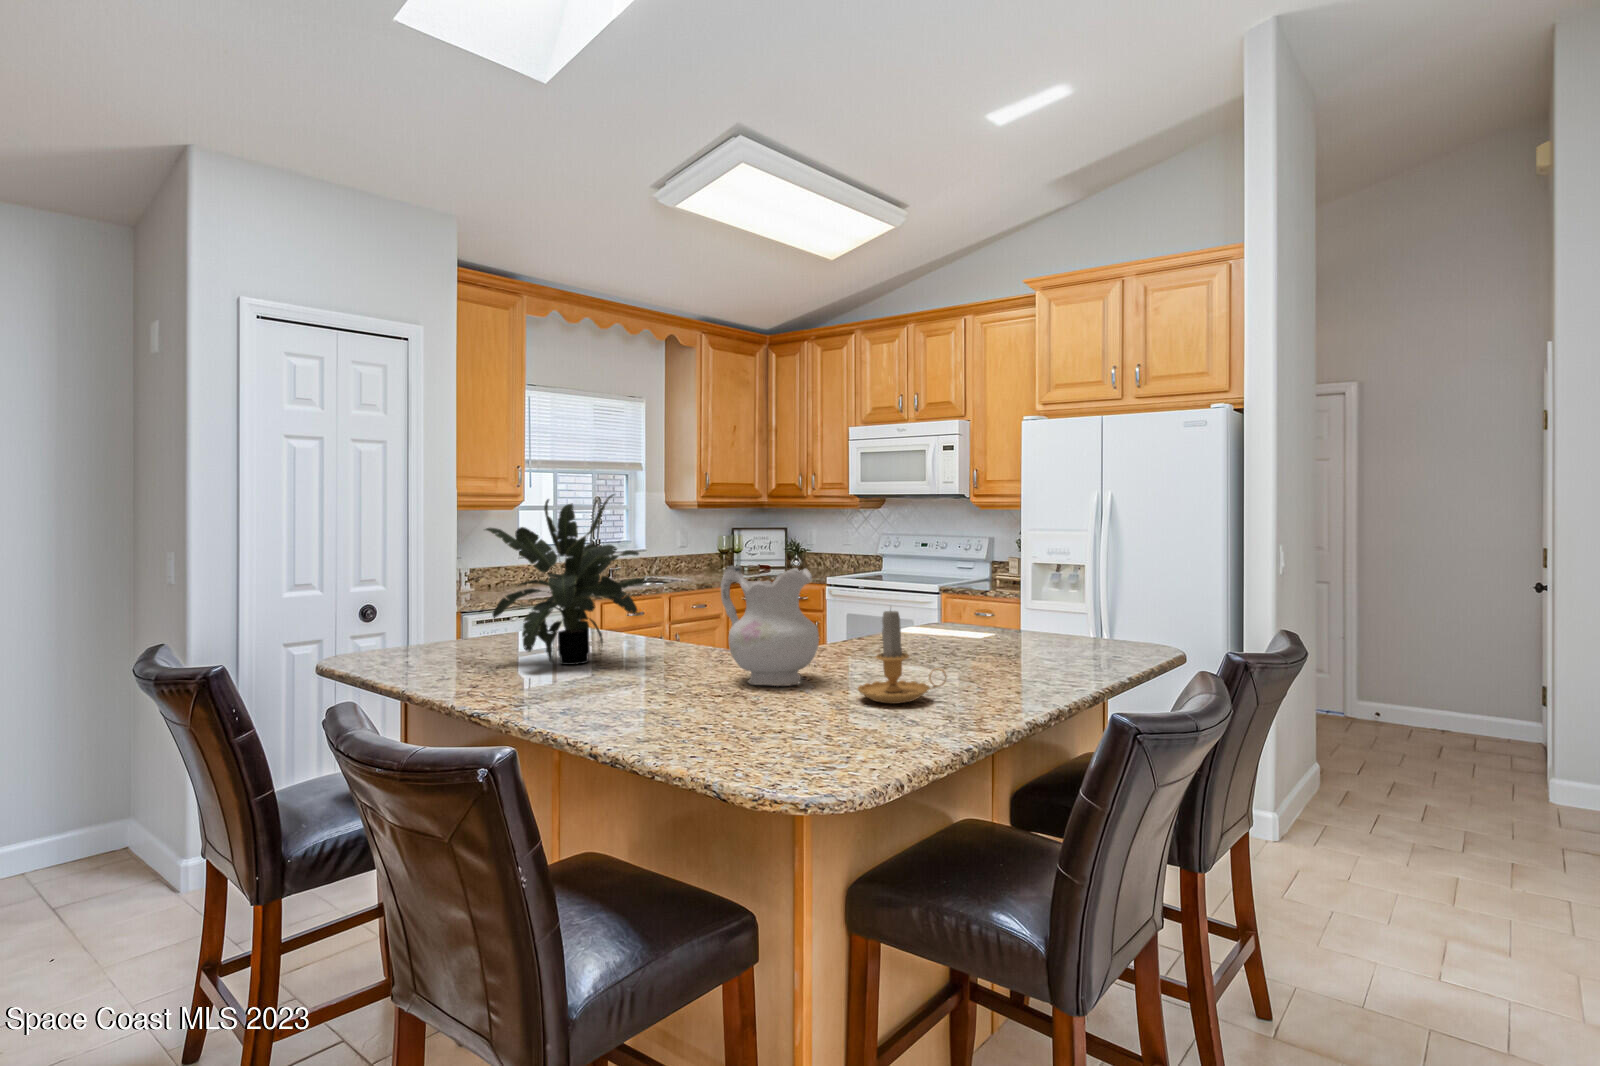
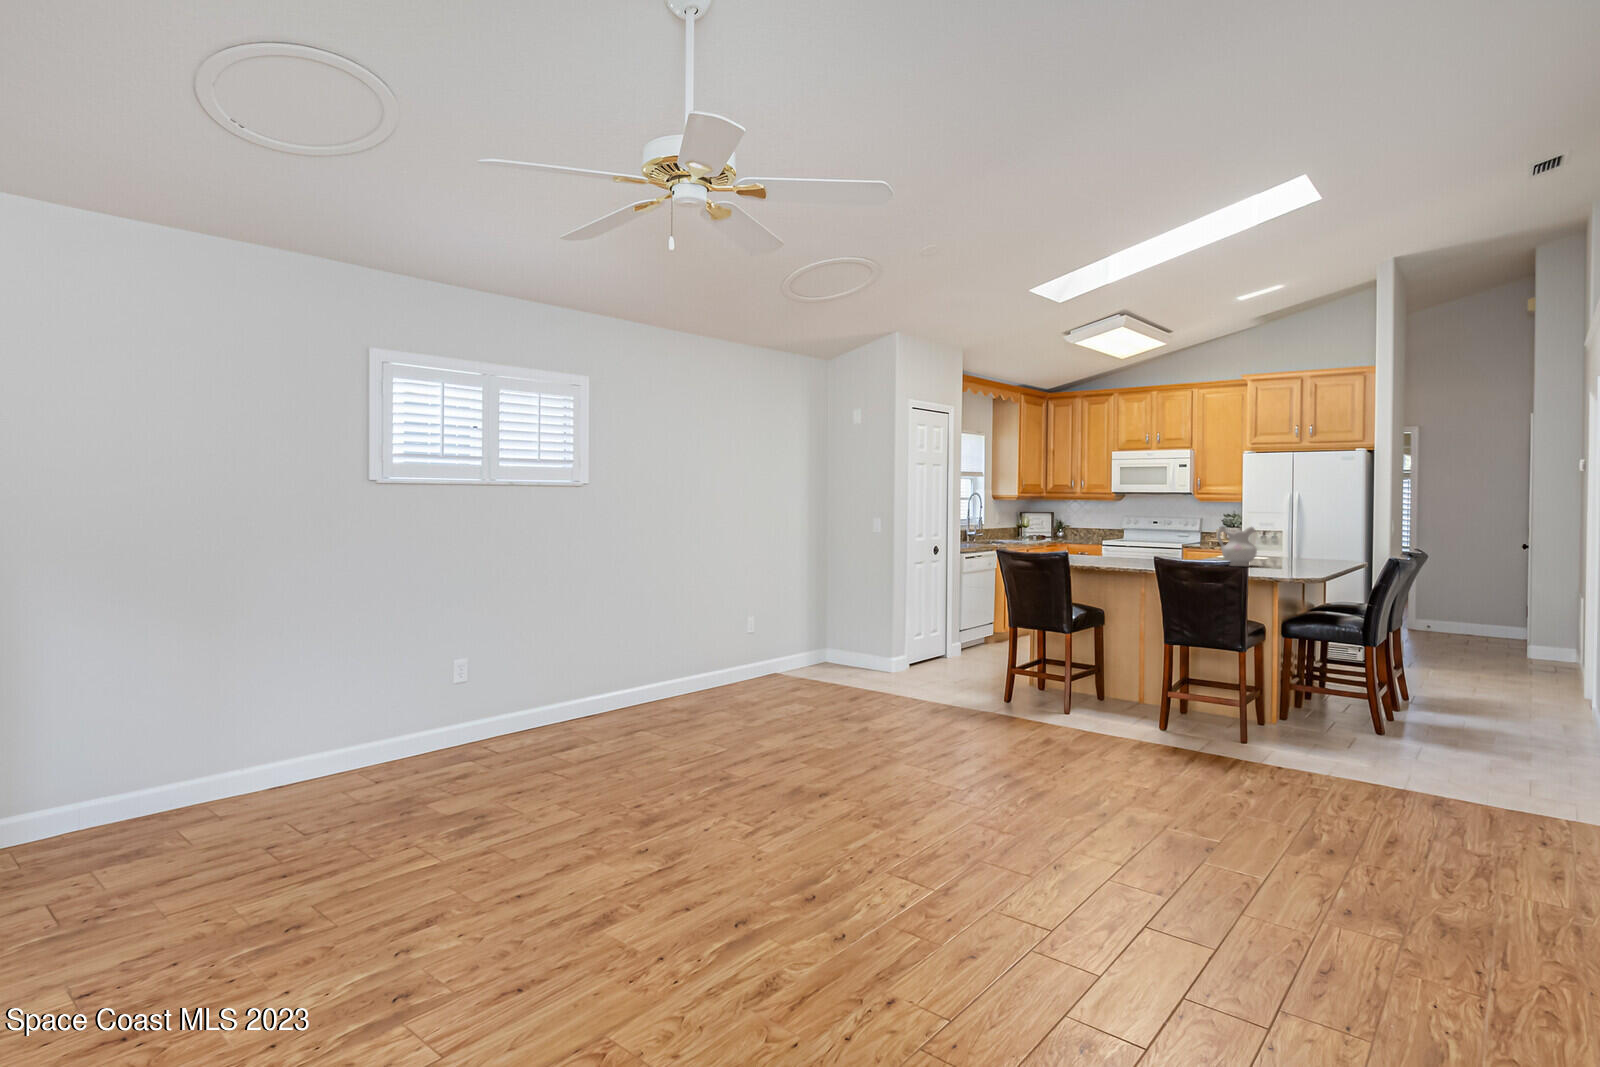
potted plant: present [485,494,646,665] -> none [1113,500,1179,563]
candle: present [858,610,947,704] -> none [1280,538,1312,569]

